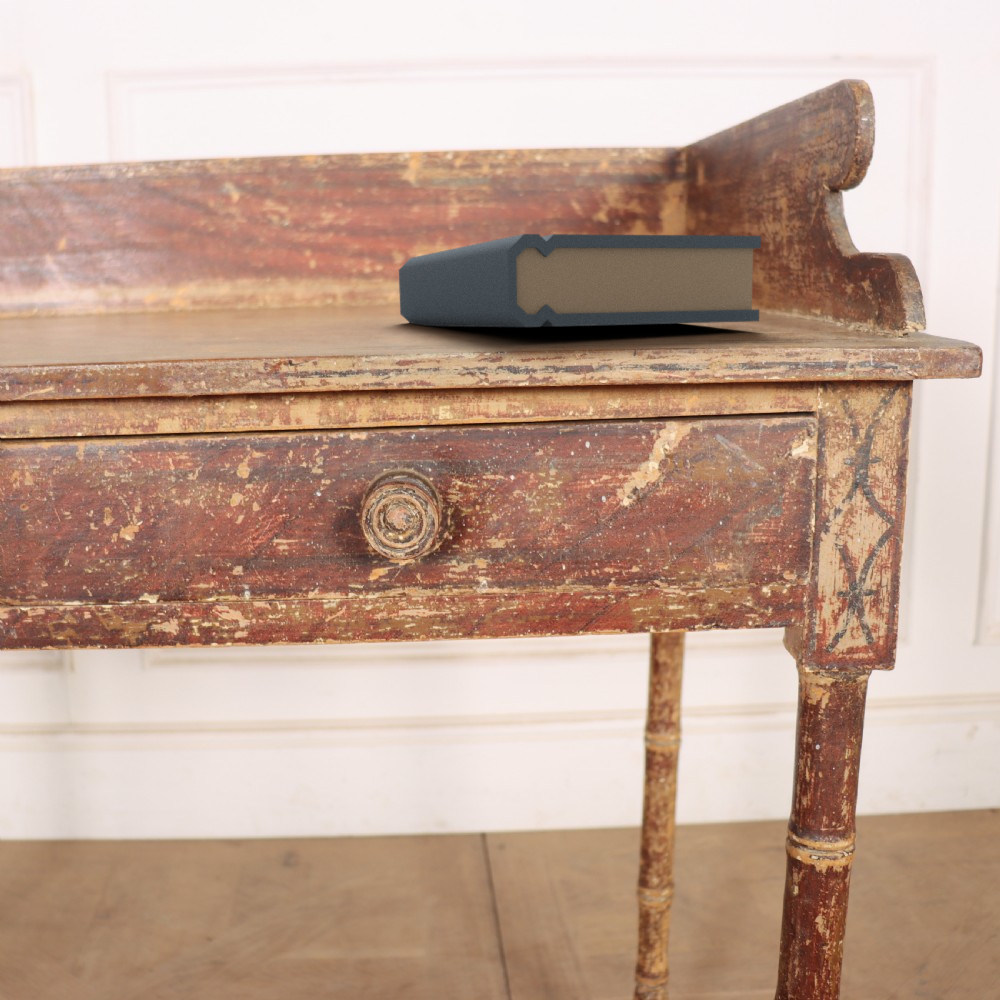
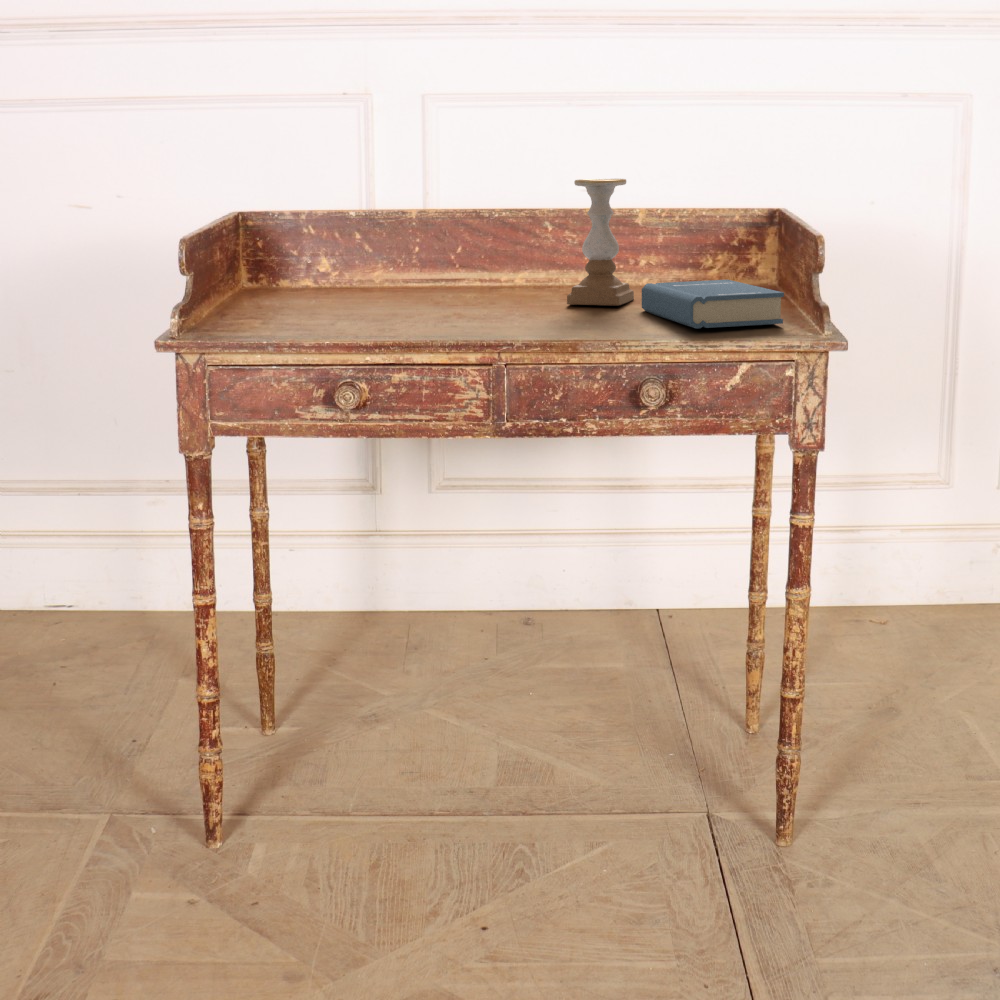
candle holder: none [237,22,395,317] -> present [567,179,634,306]

